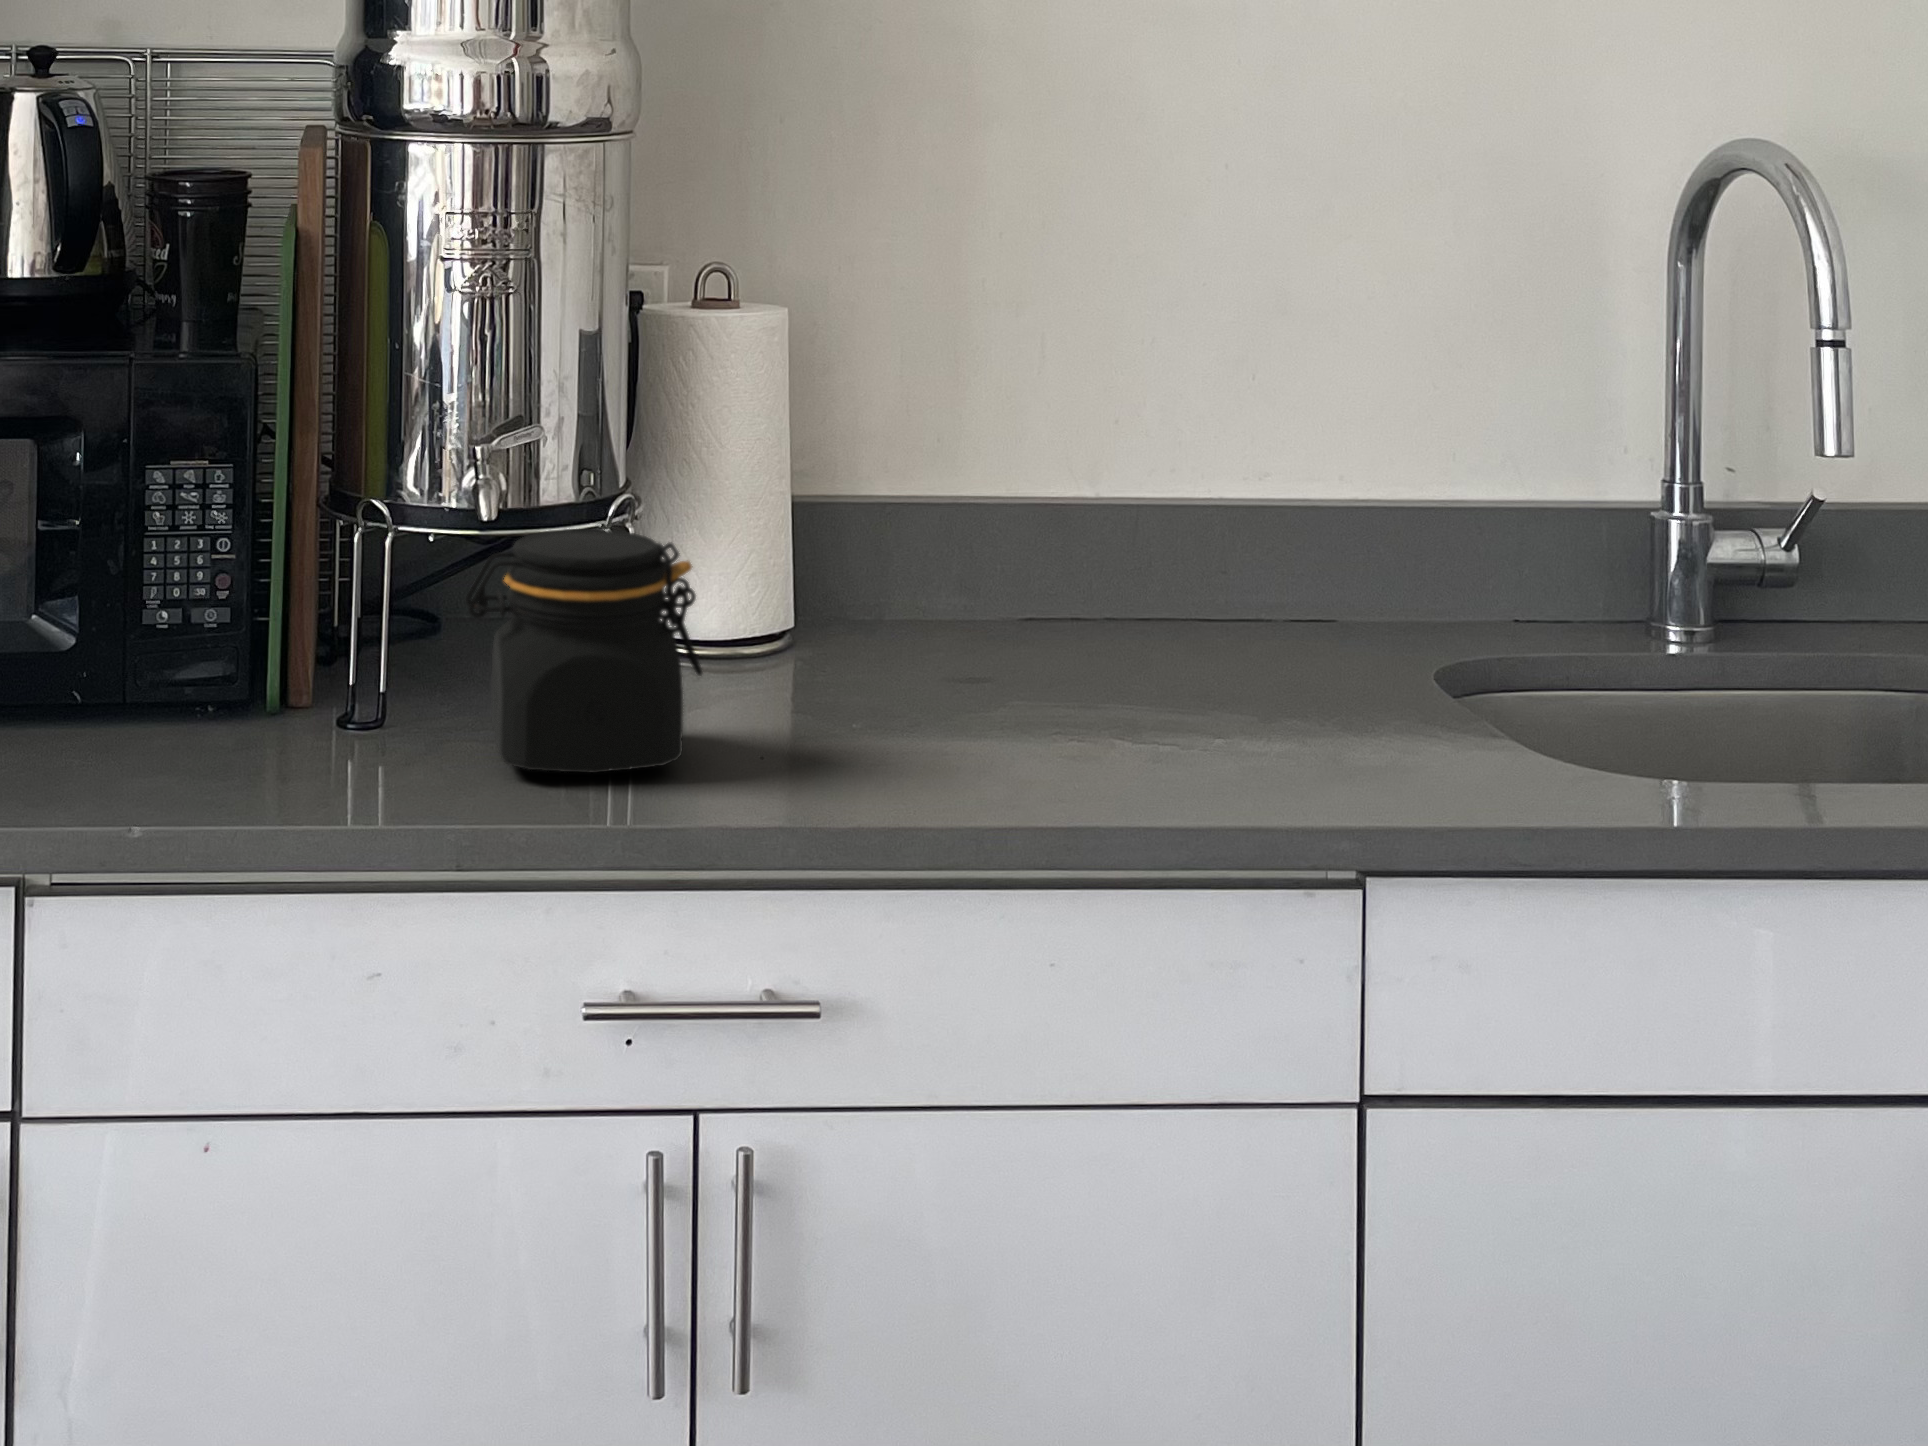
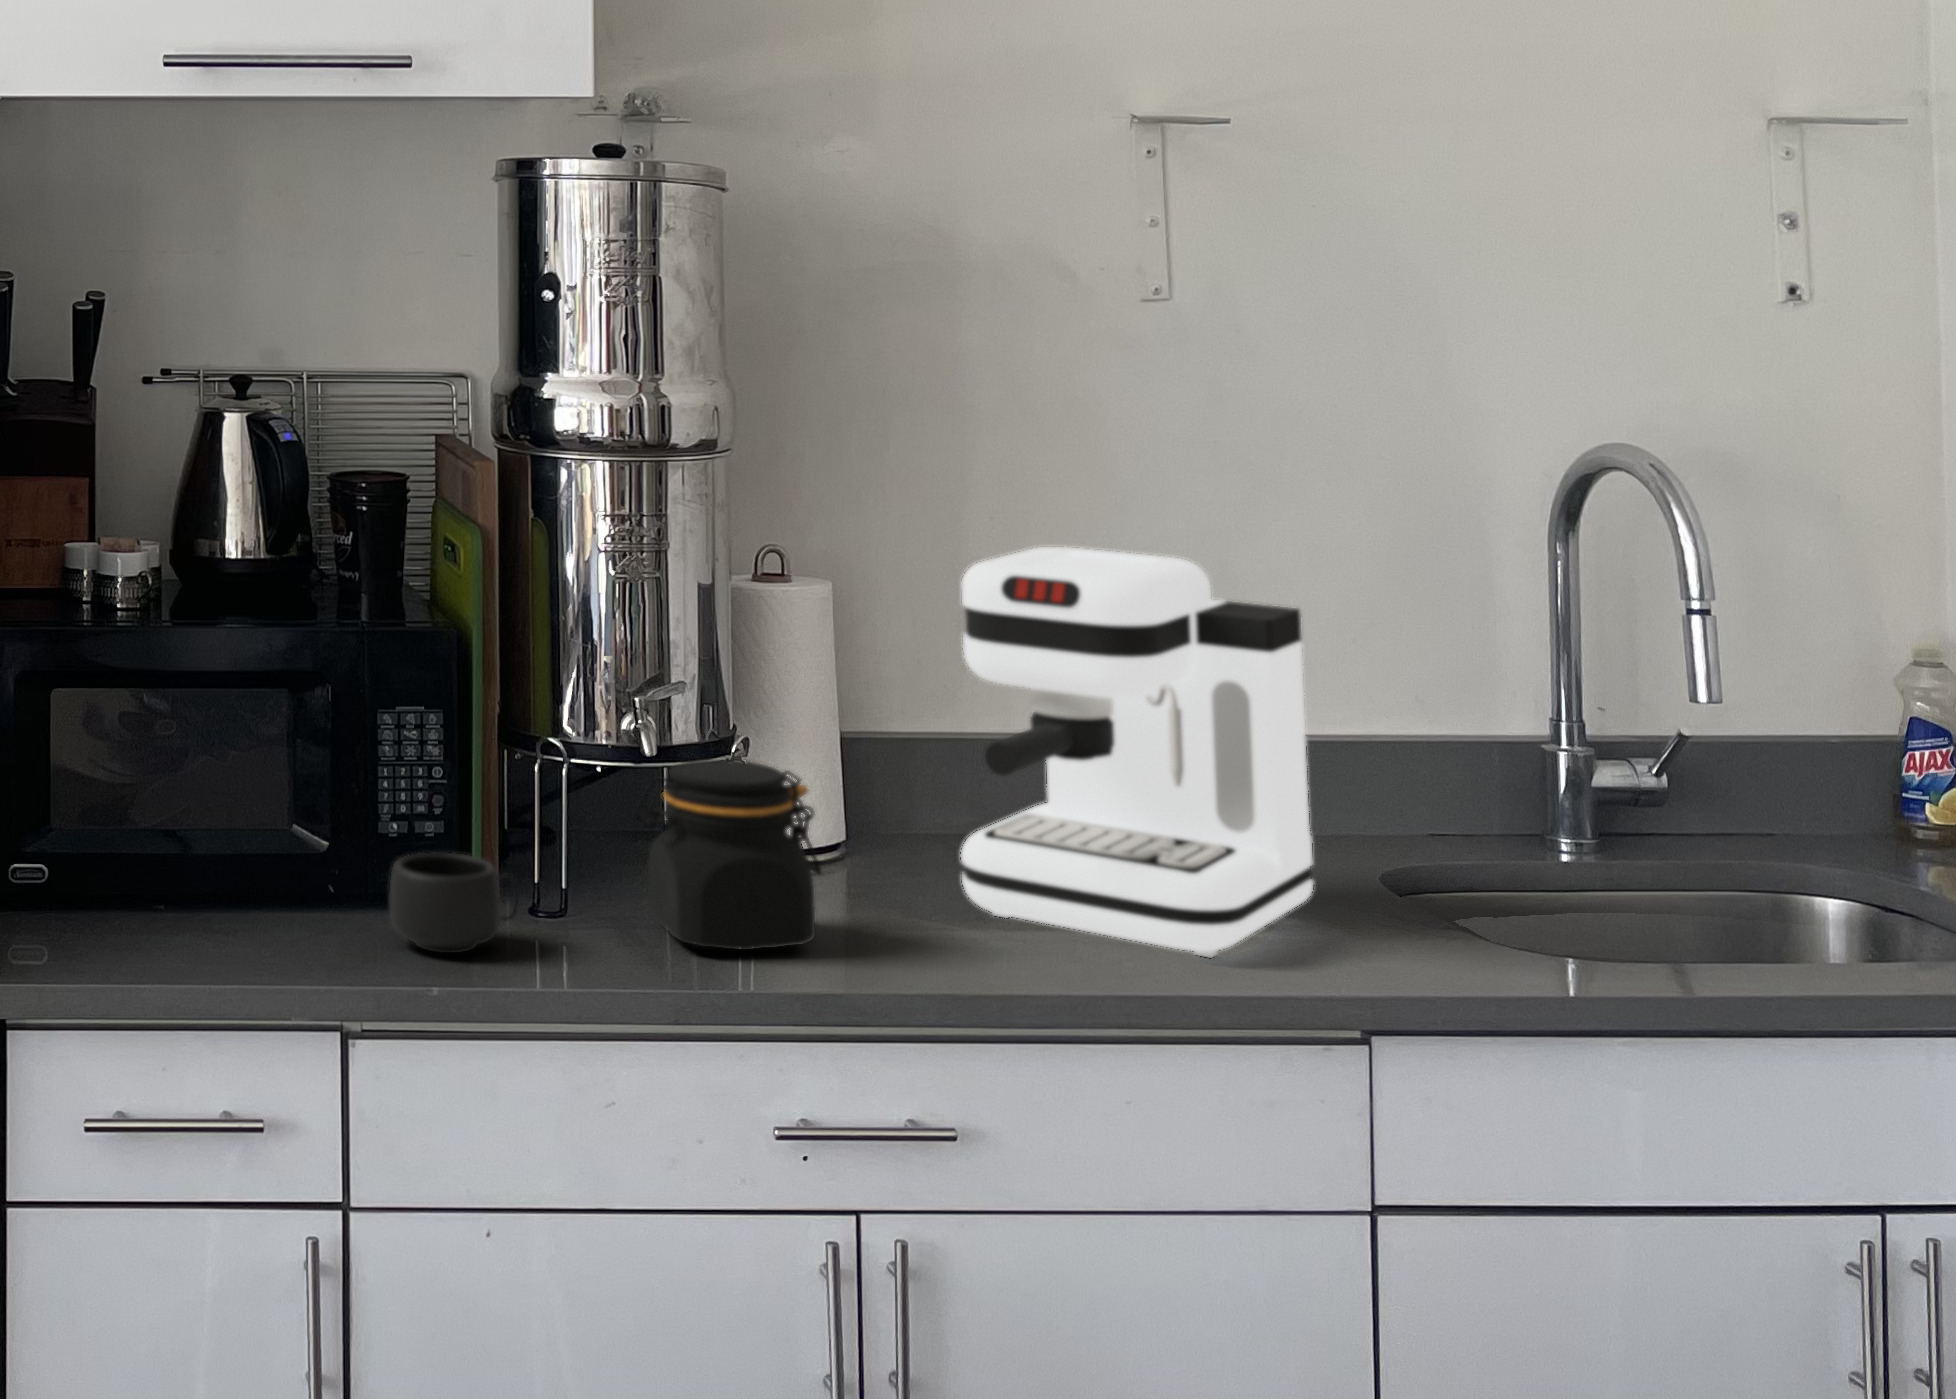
coffee maker: none [904,266,1343,779] -> present [961,547,1313,957]
mug: none [126,650,302,781] -> present [390,853,519,953]

